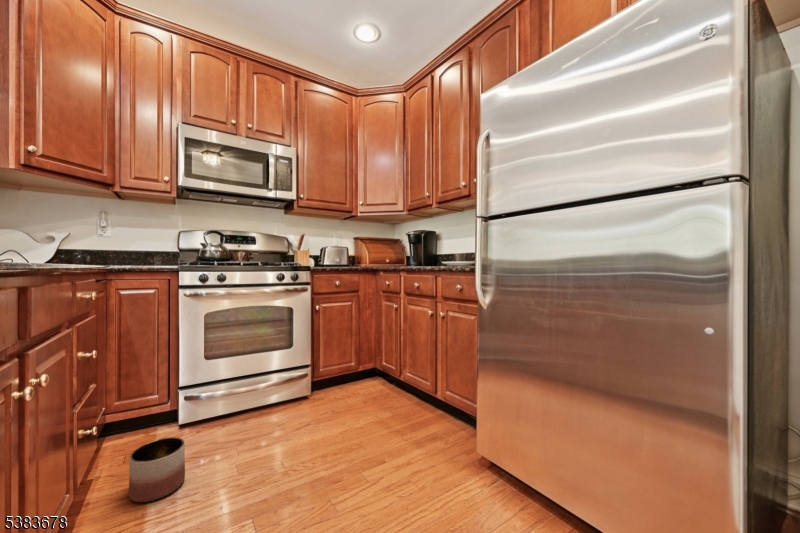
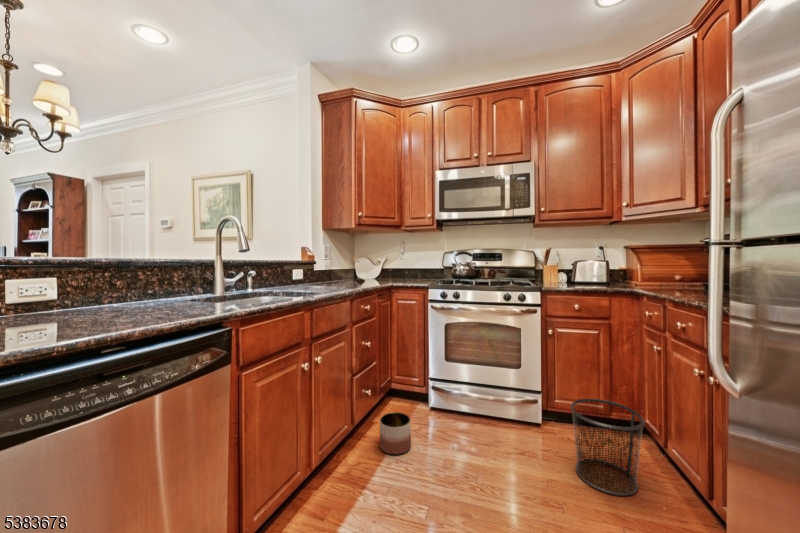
waste bin: none [352,353,402,422] -> present [571,399,645,496]

